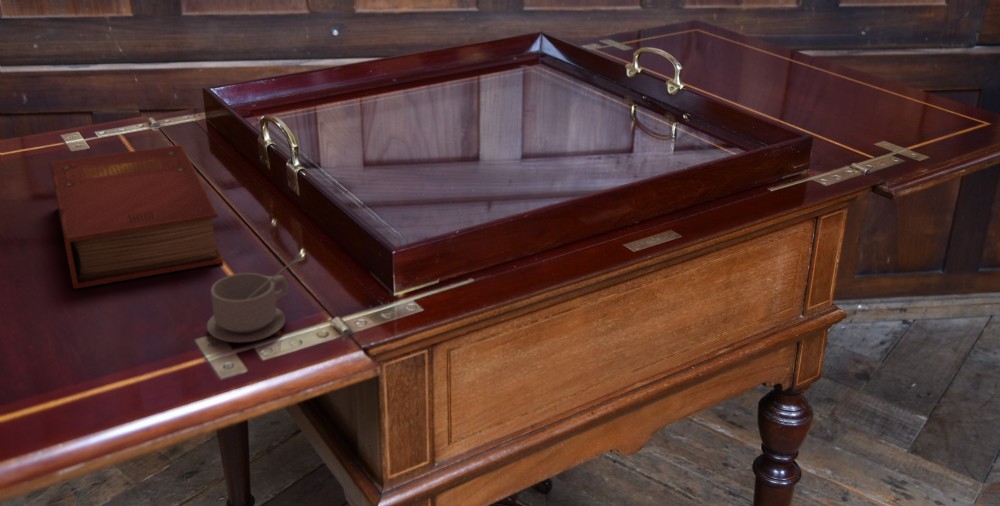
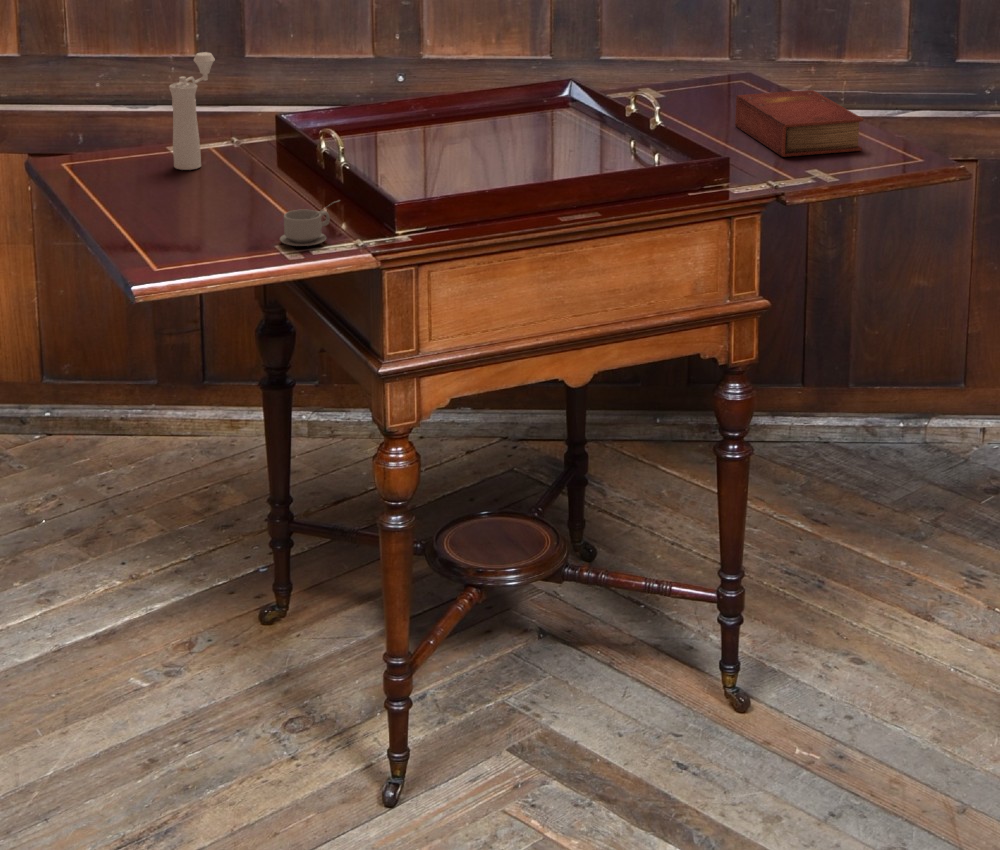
pepper mill: none [41,14,110,176] -> present [169,52,215,170]
book: present [50,145,223,289] -> present [735,90,864,157]

